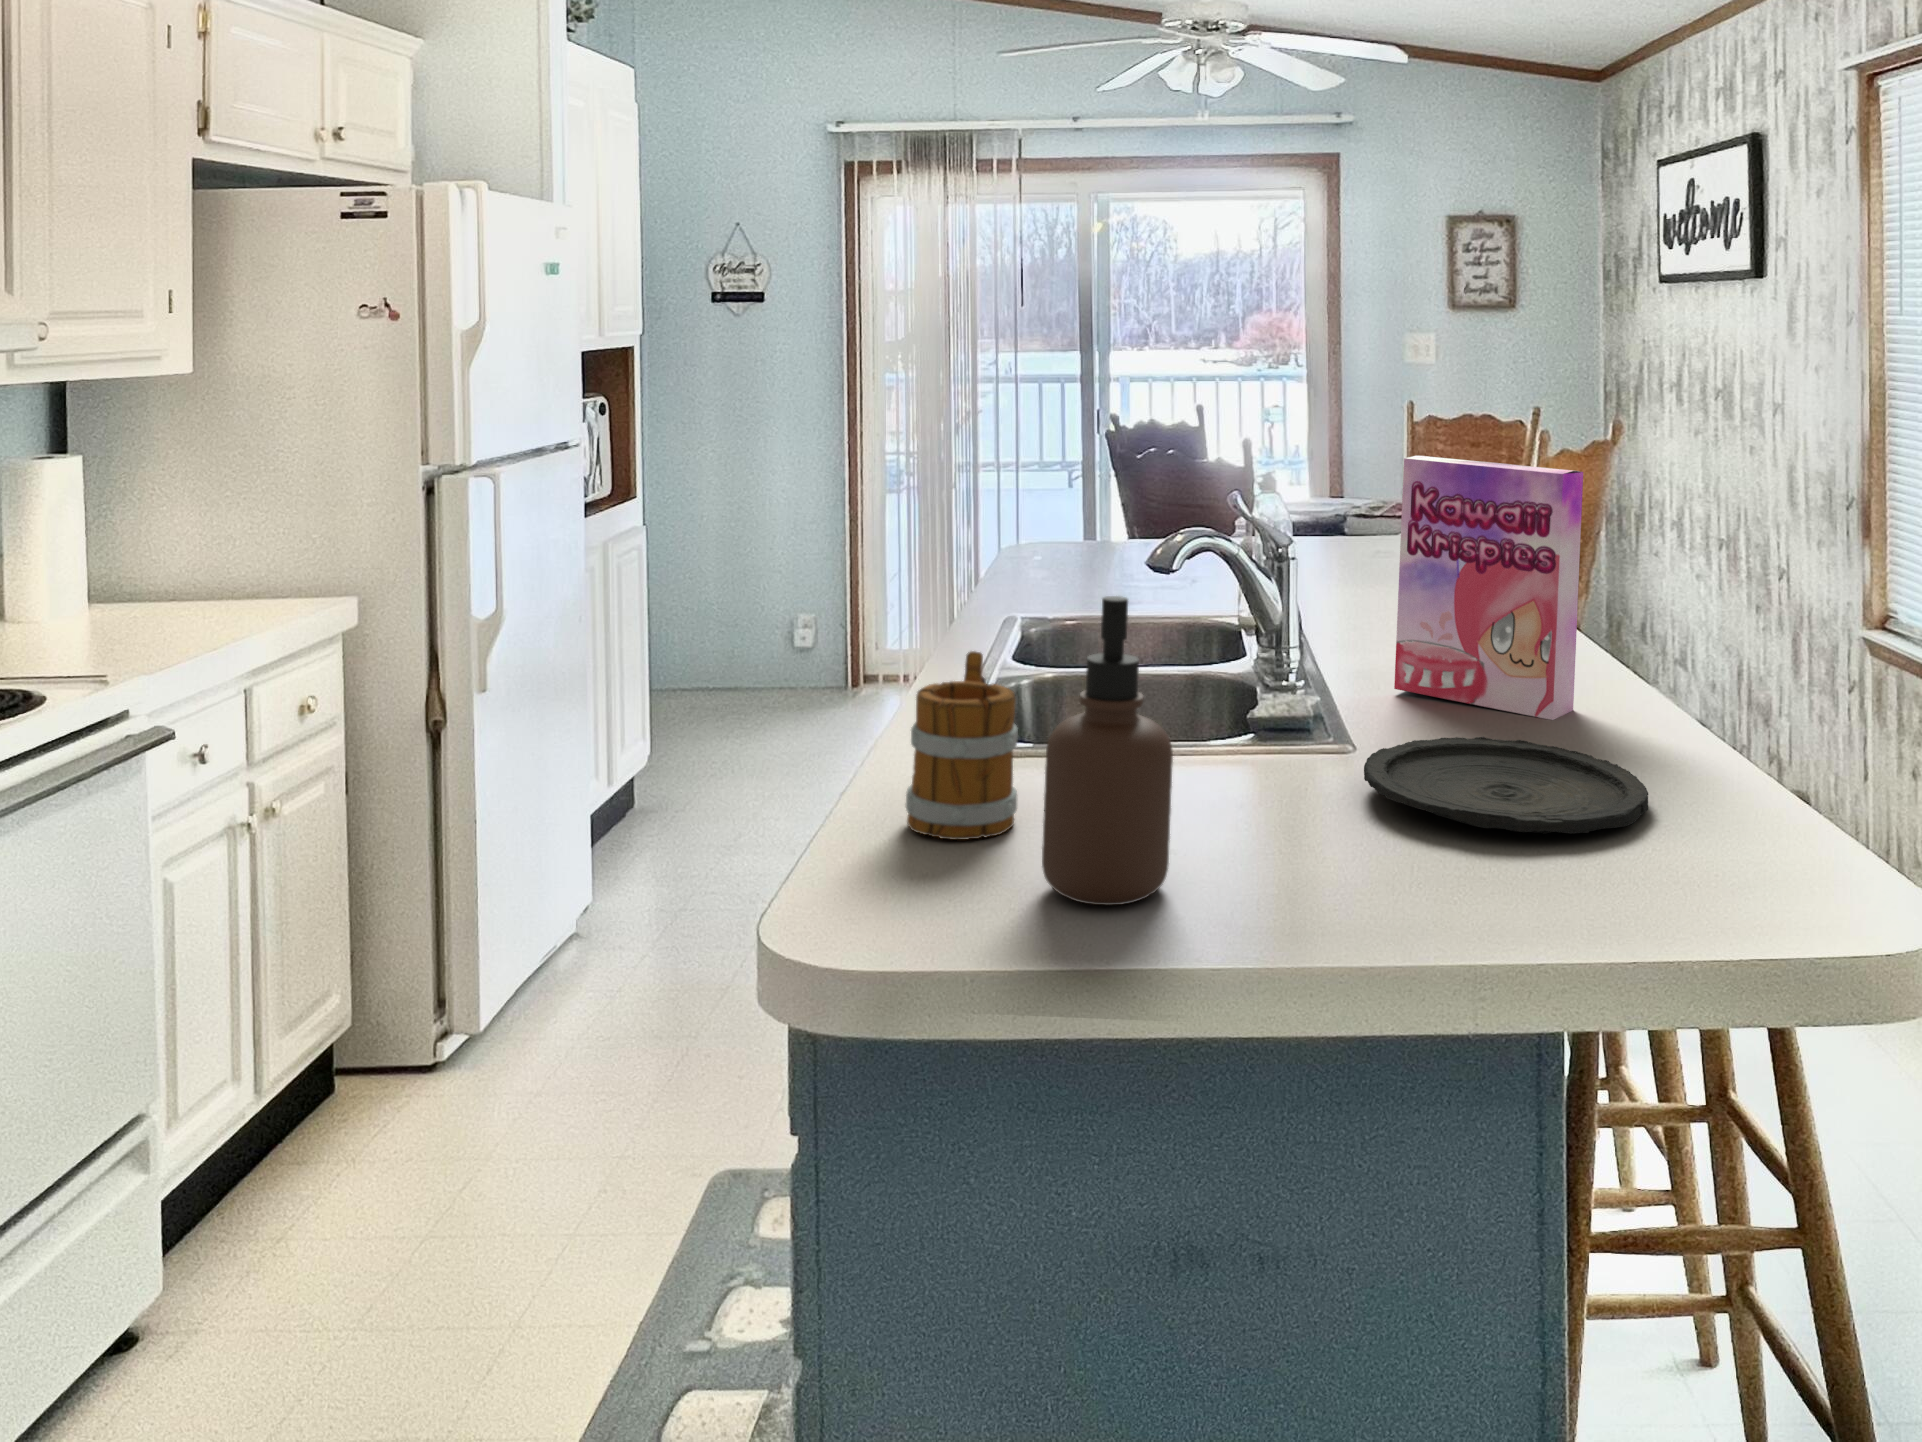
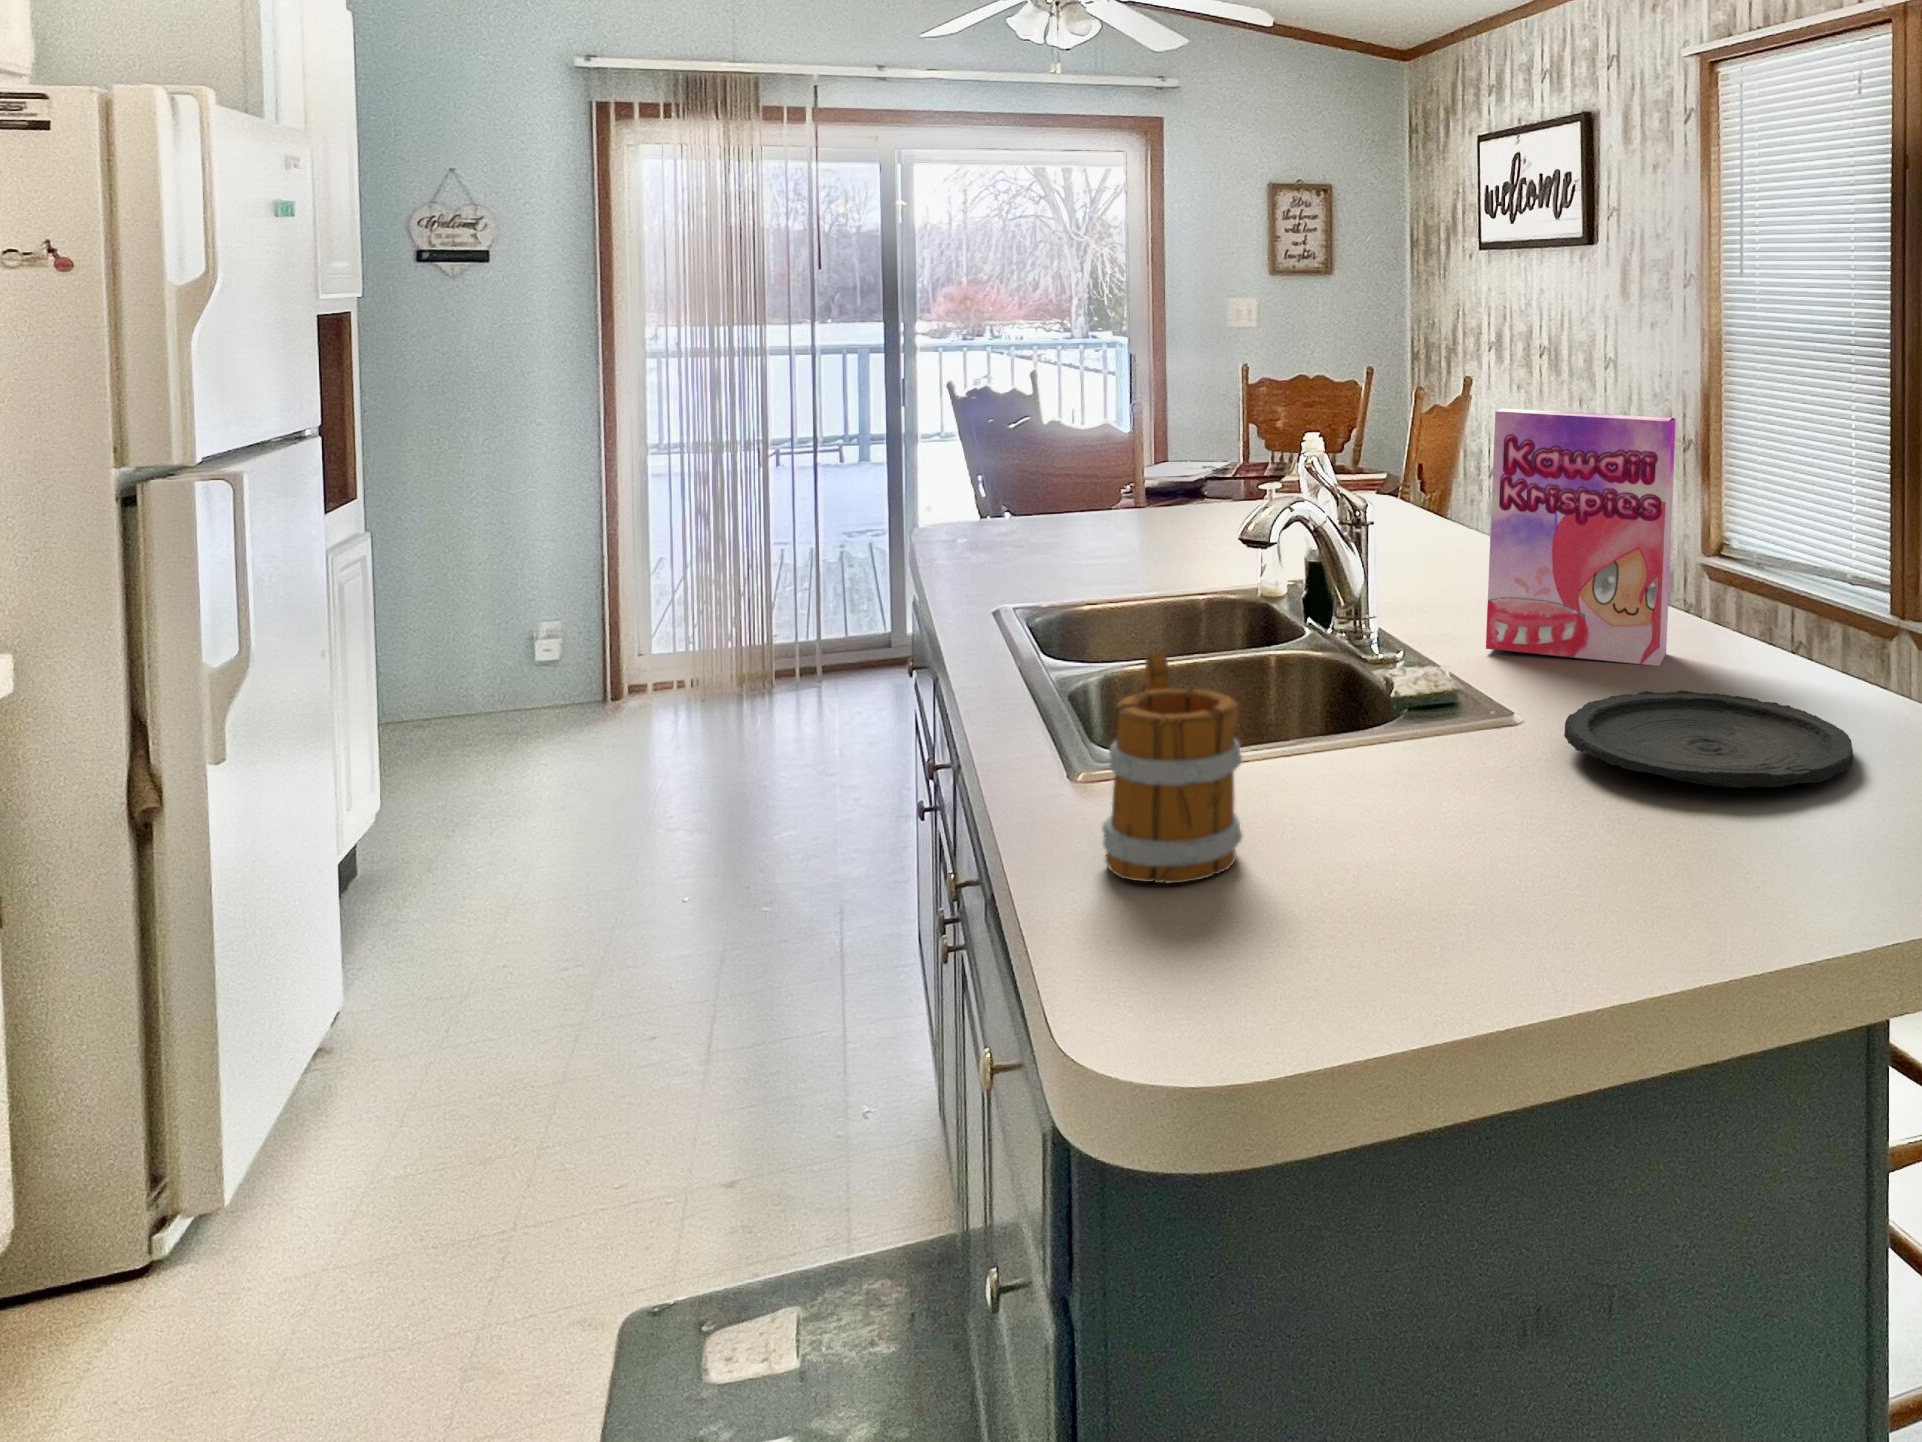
soap dispenser: present [1042,596,1173,905] -> none [1345,576,1498,940]

